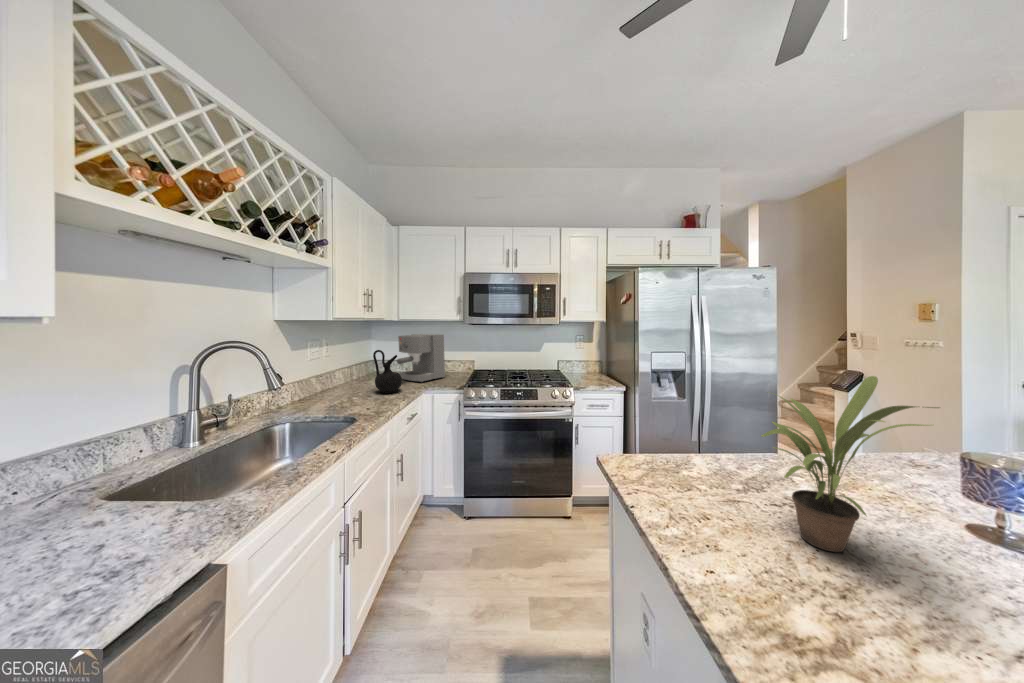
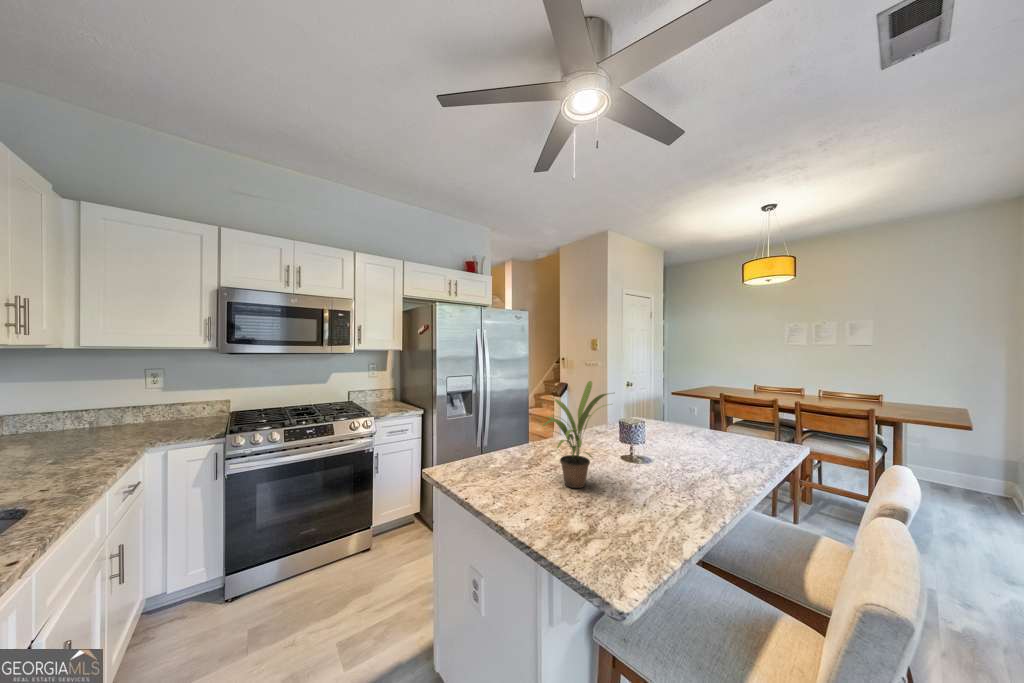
coffee maker: present [397,334,445,382] -> none [84,367,180,439]
ceramic jug: present [373,350,402,393] -> none [40,394,105,463]

